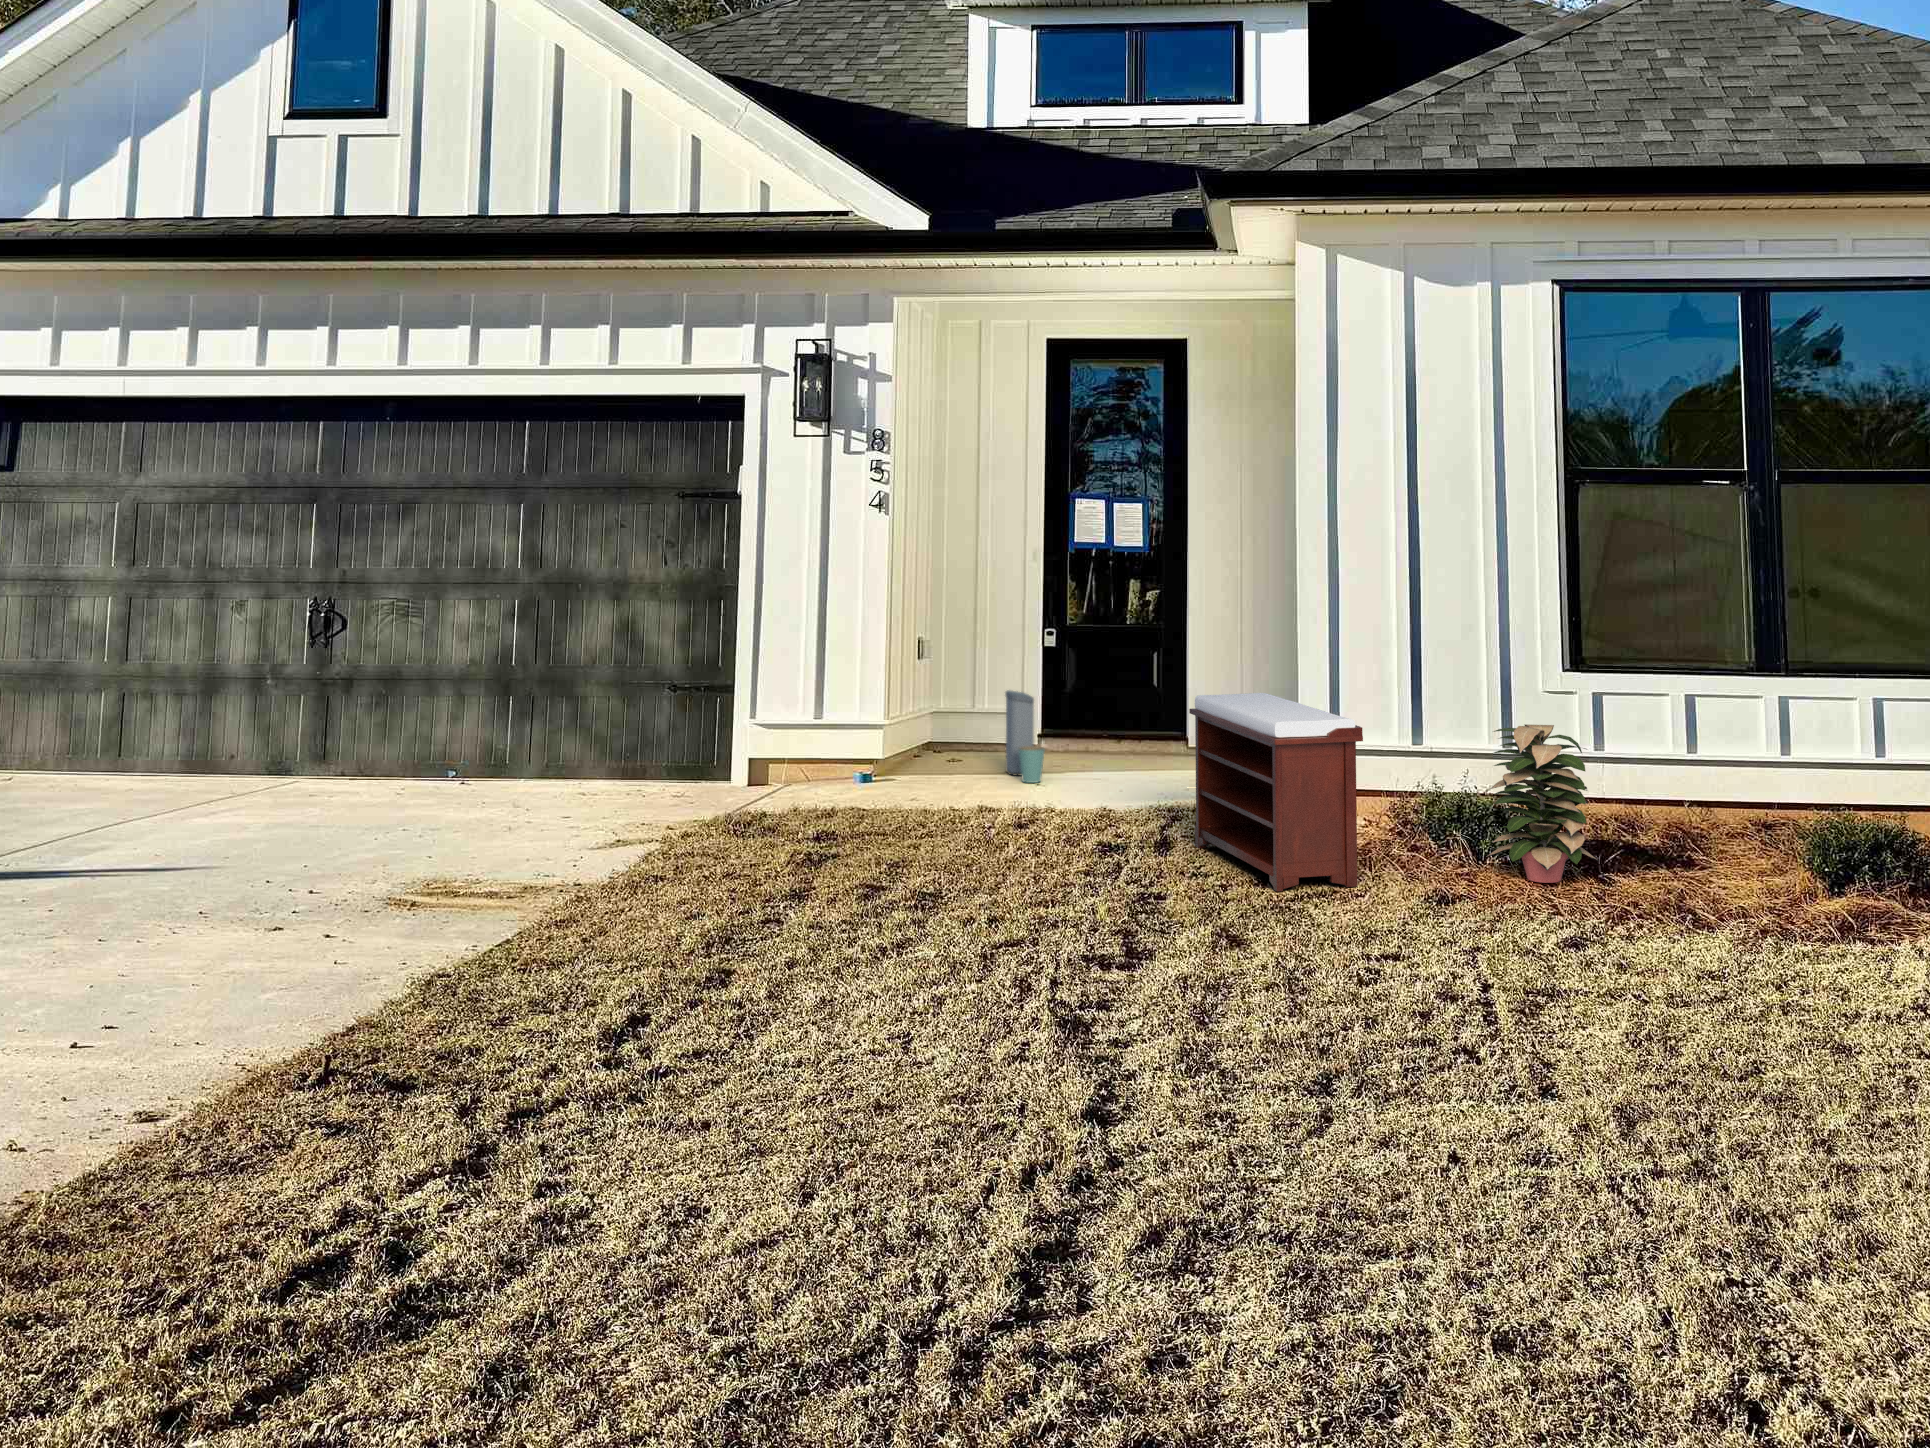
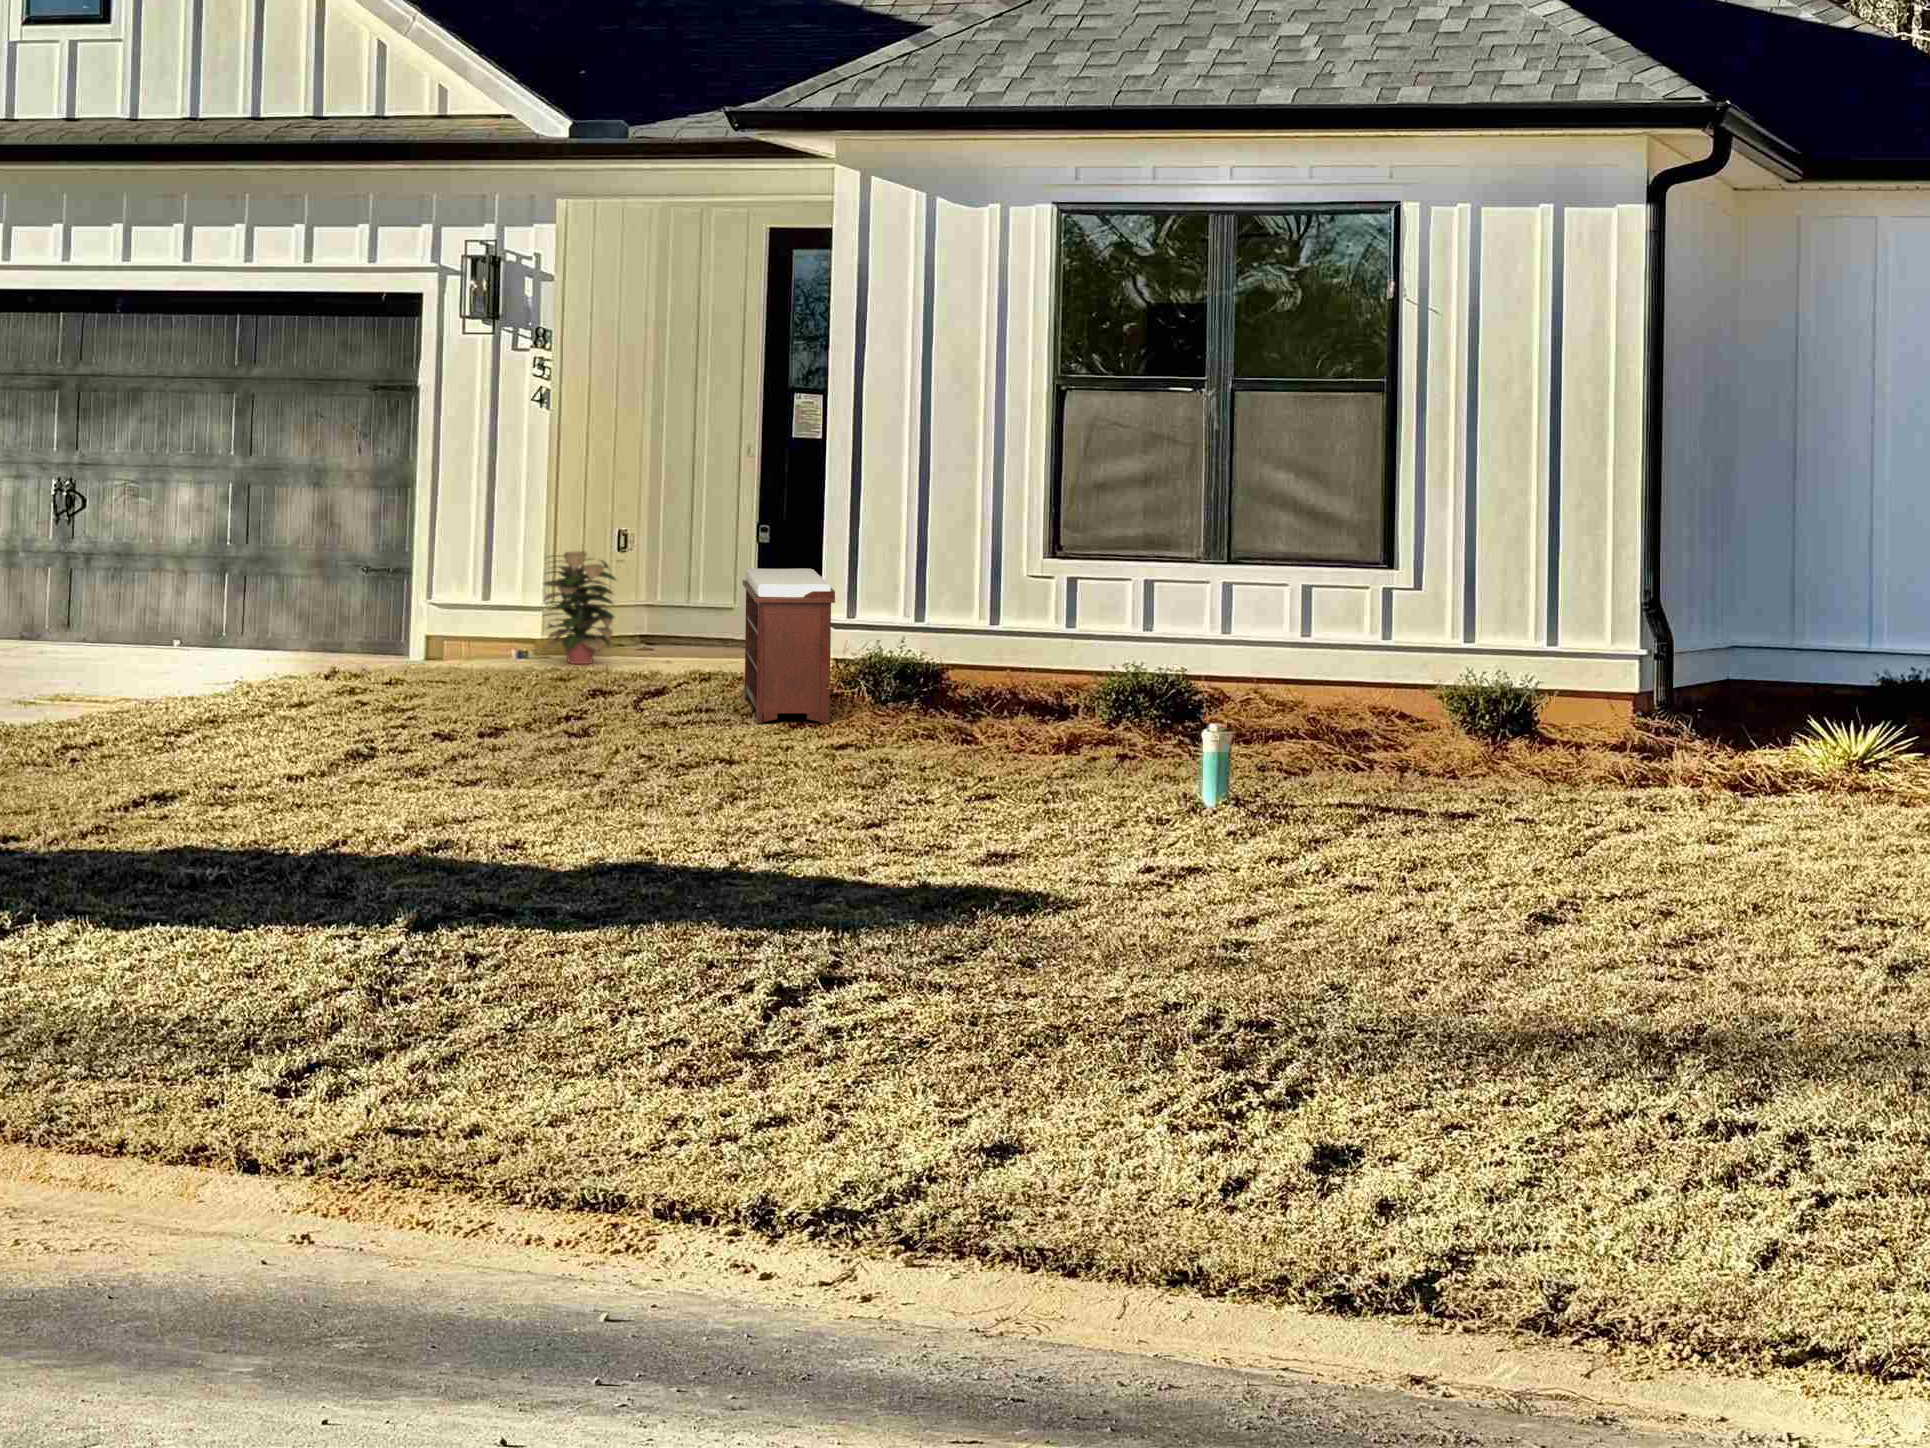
trash can: present [1005,690,1045,783] -> none [666,574,691,658]
decorative plant: present [1486,724,1599,883] -> present [543,551,618,664]

